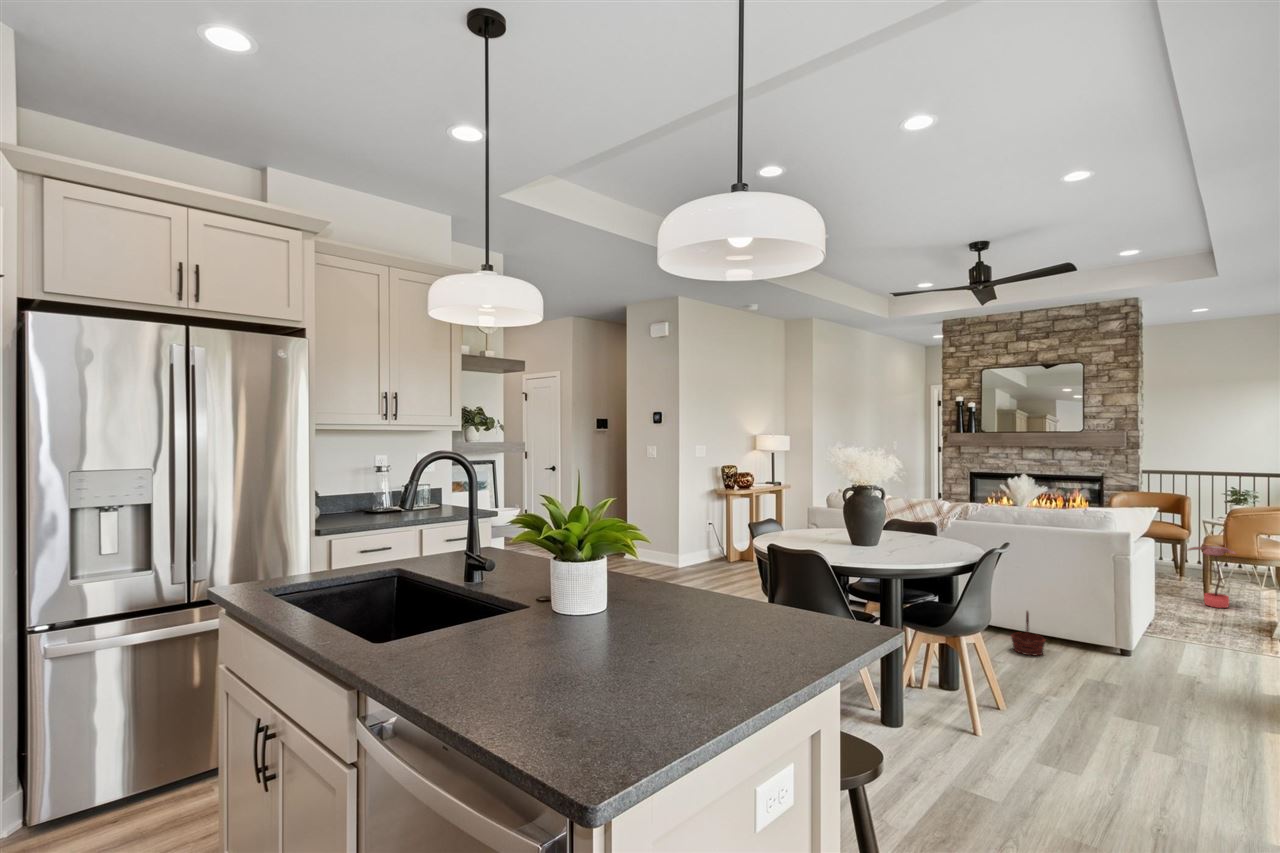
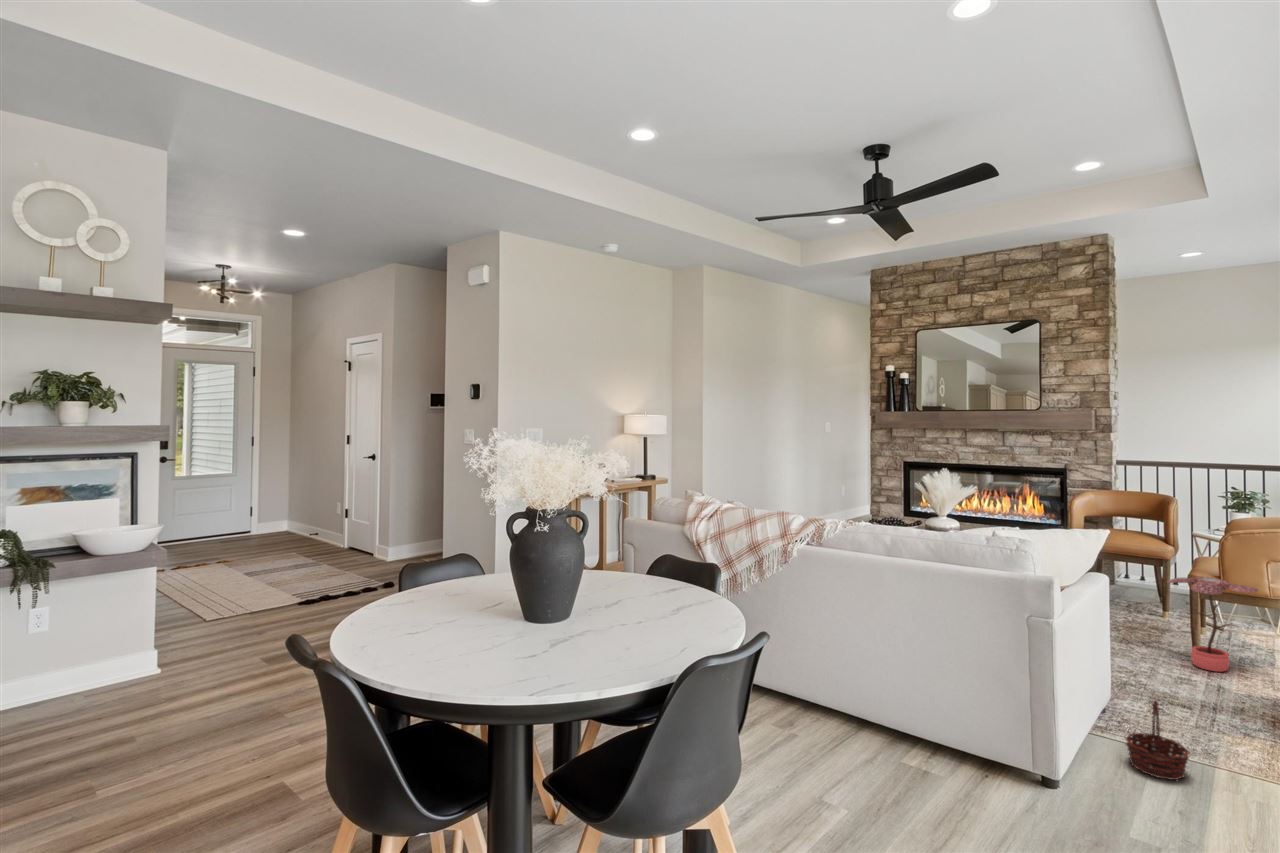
basket: present [1011,611,1045,656] -> present [1126,700,1190,780]

